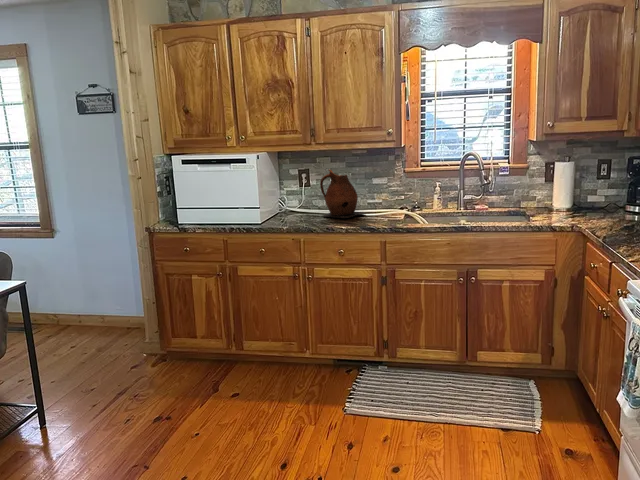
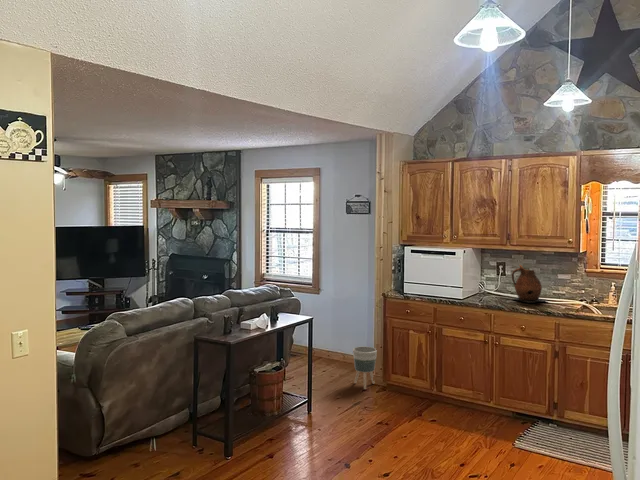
planter: none [111,306,150,367] -> present [353,346,377,389]

